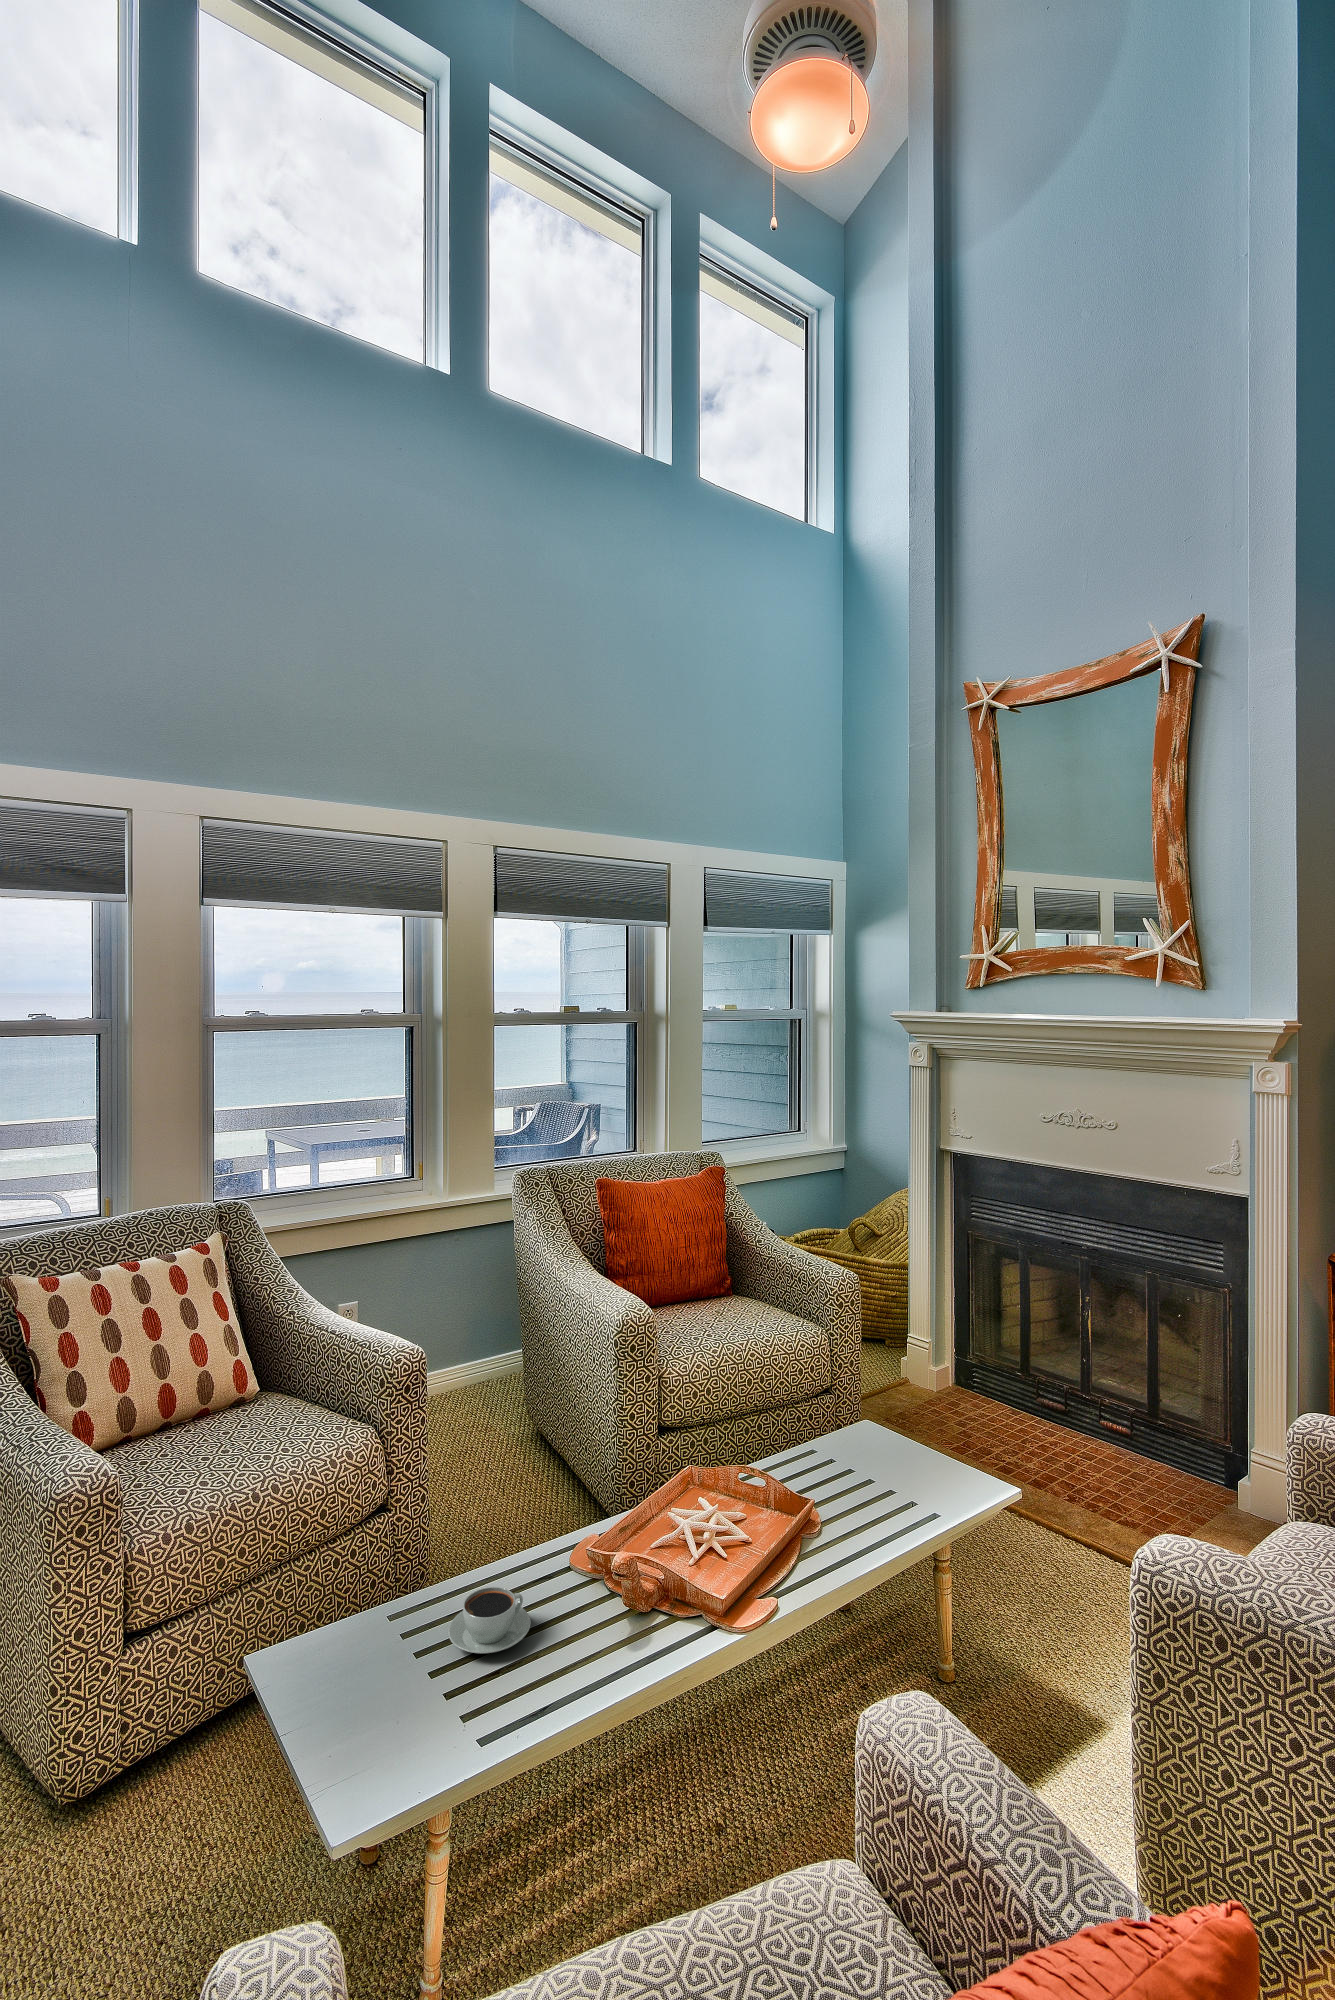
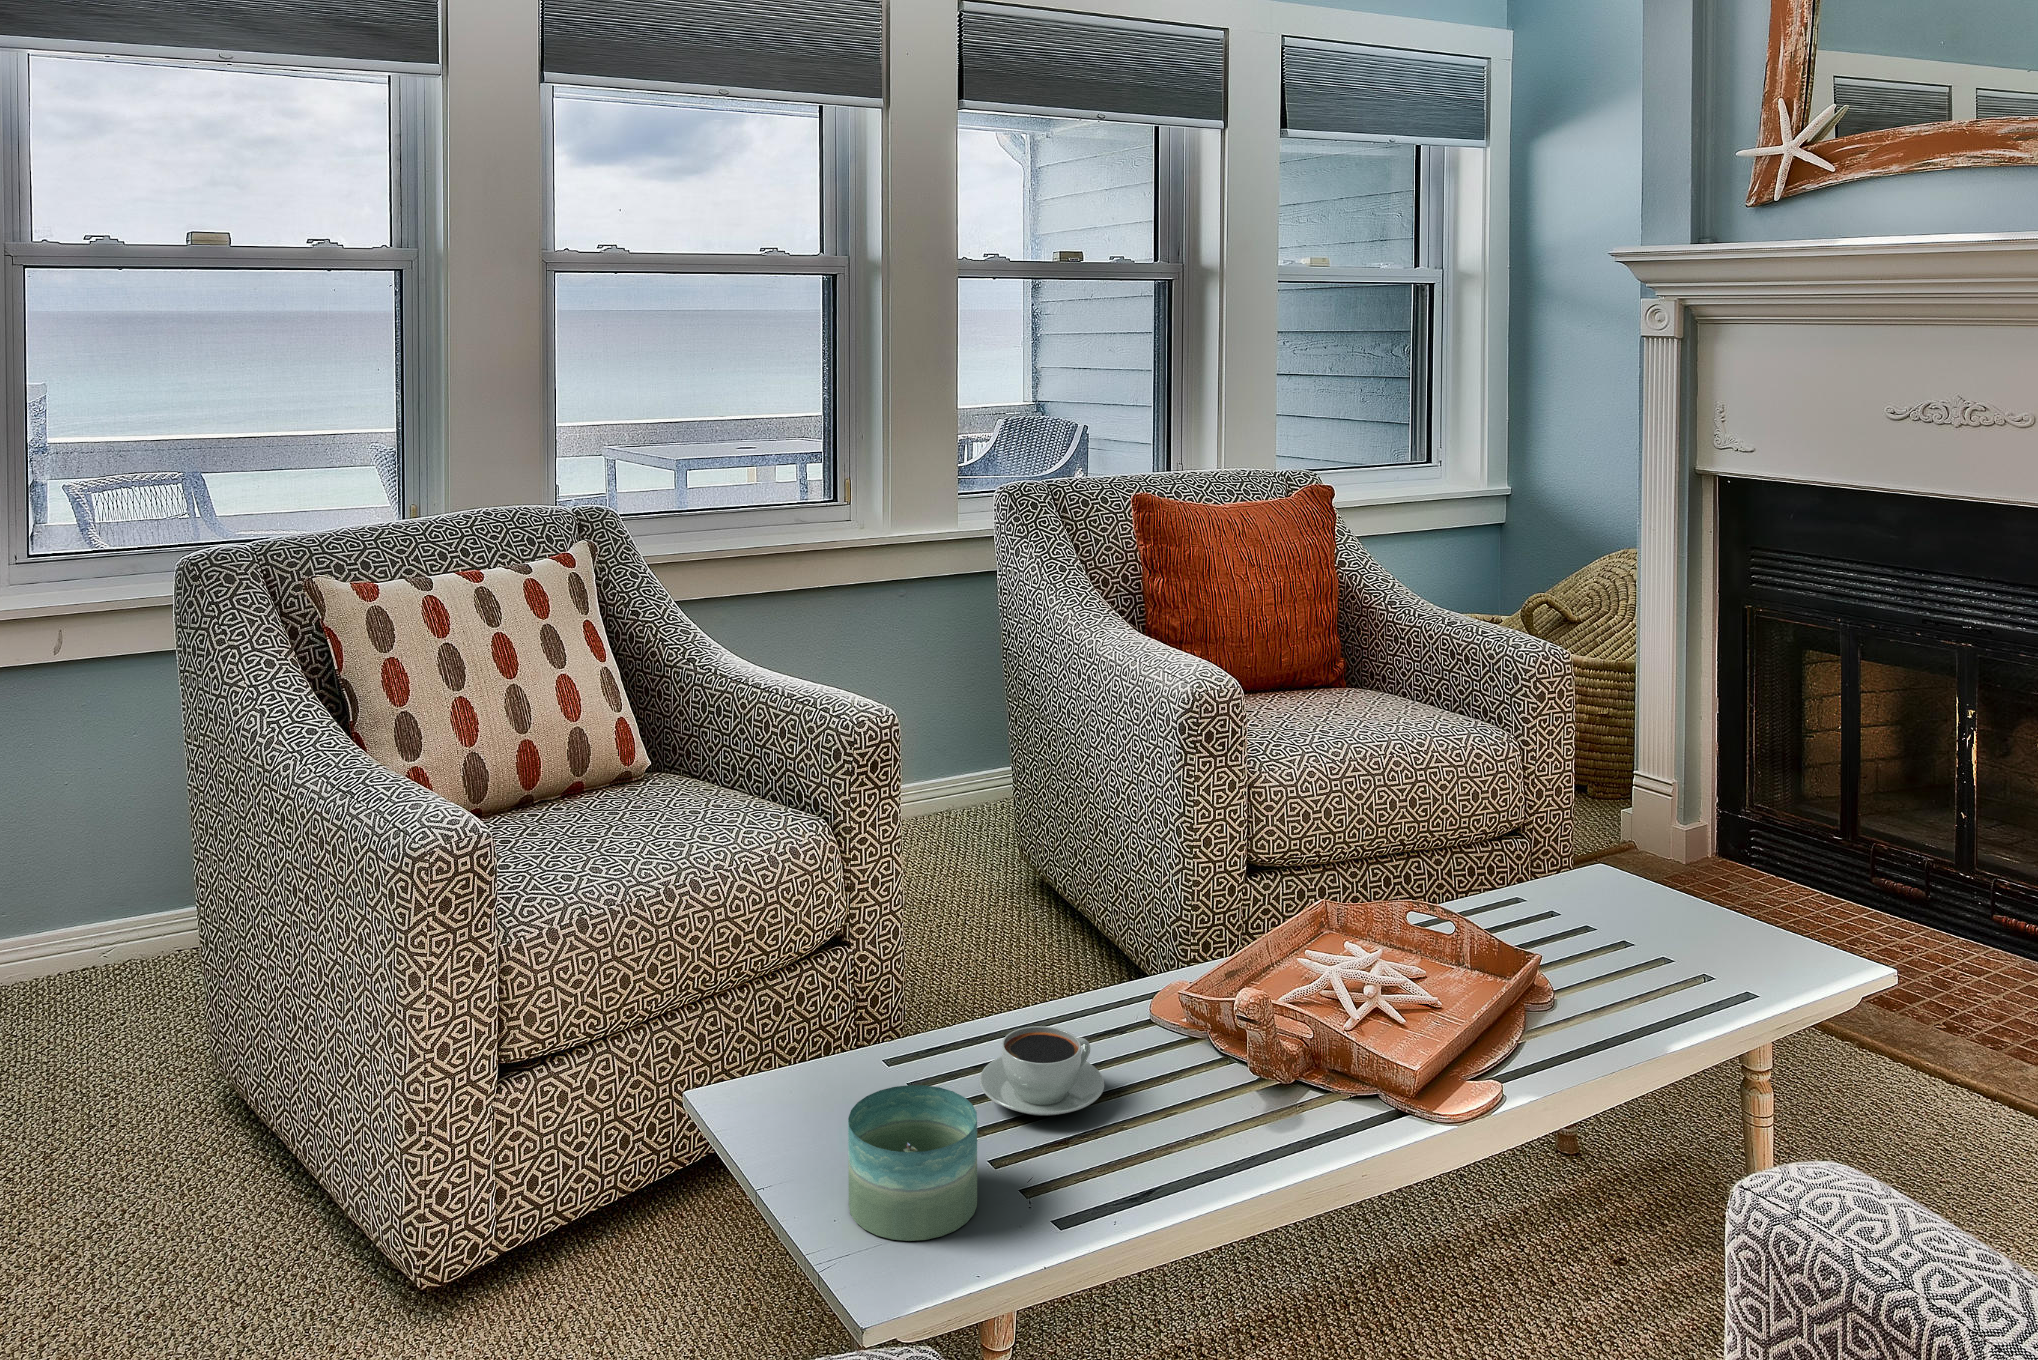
candle: none [345,1648,434,1764] -> present [848,1085,977,1241]

